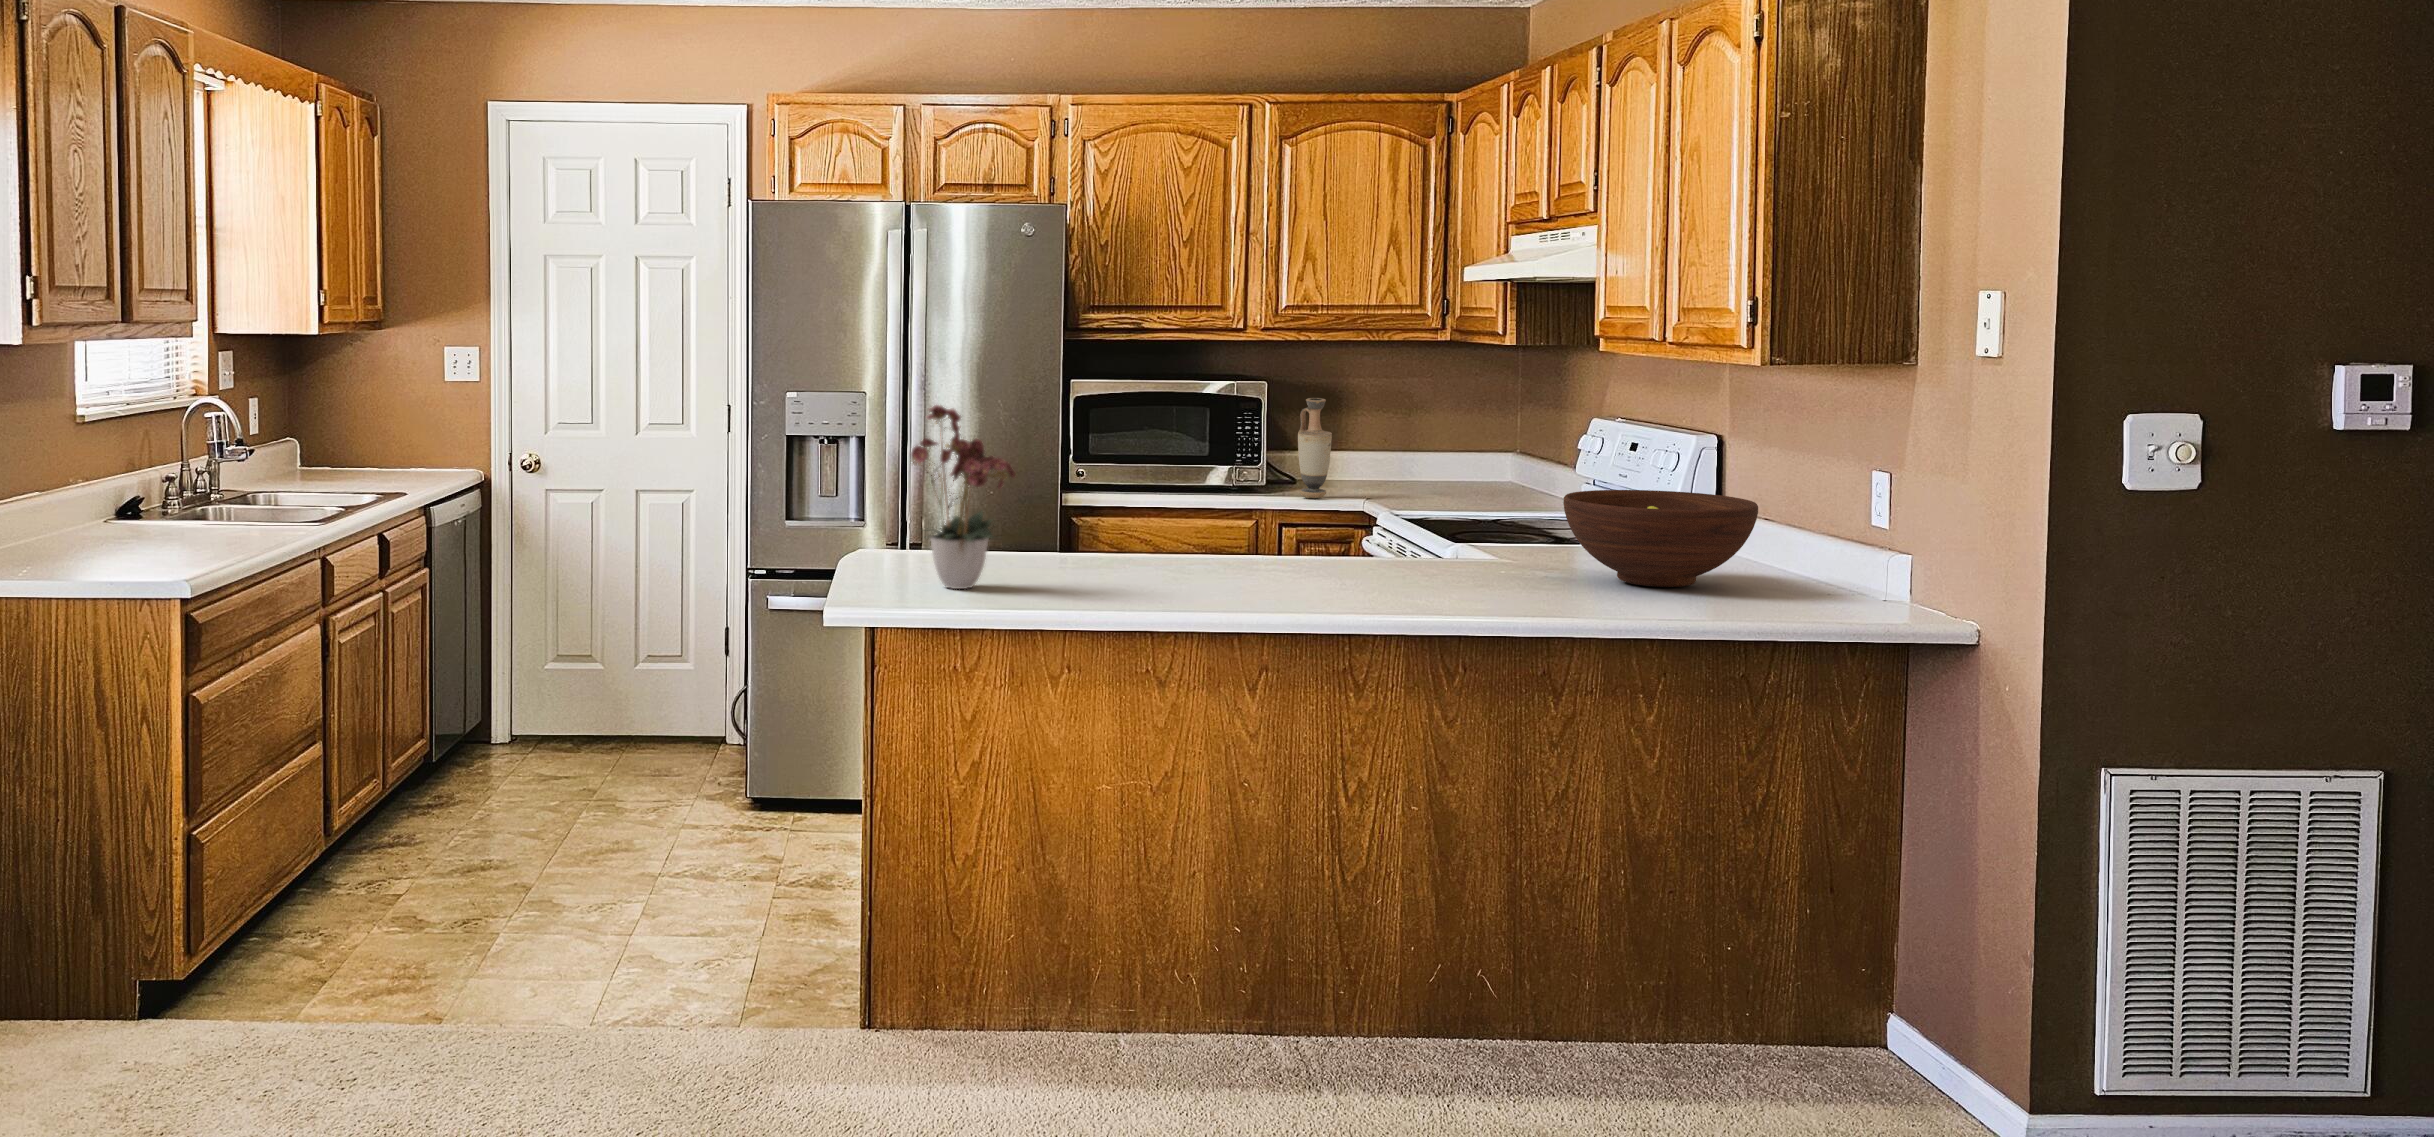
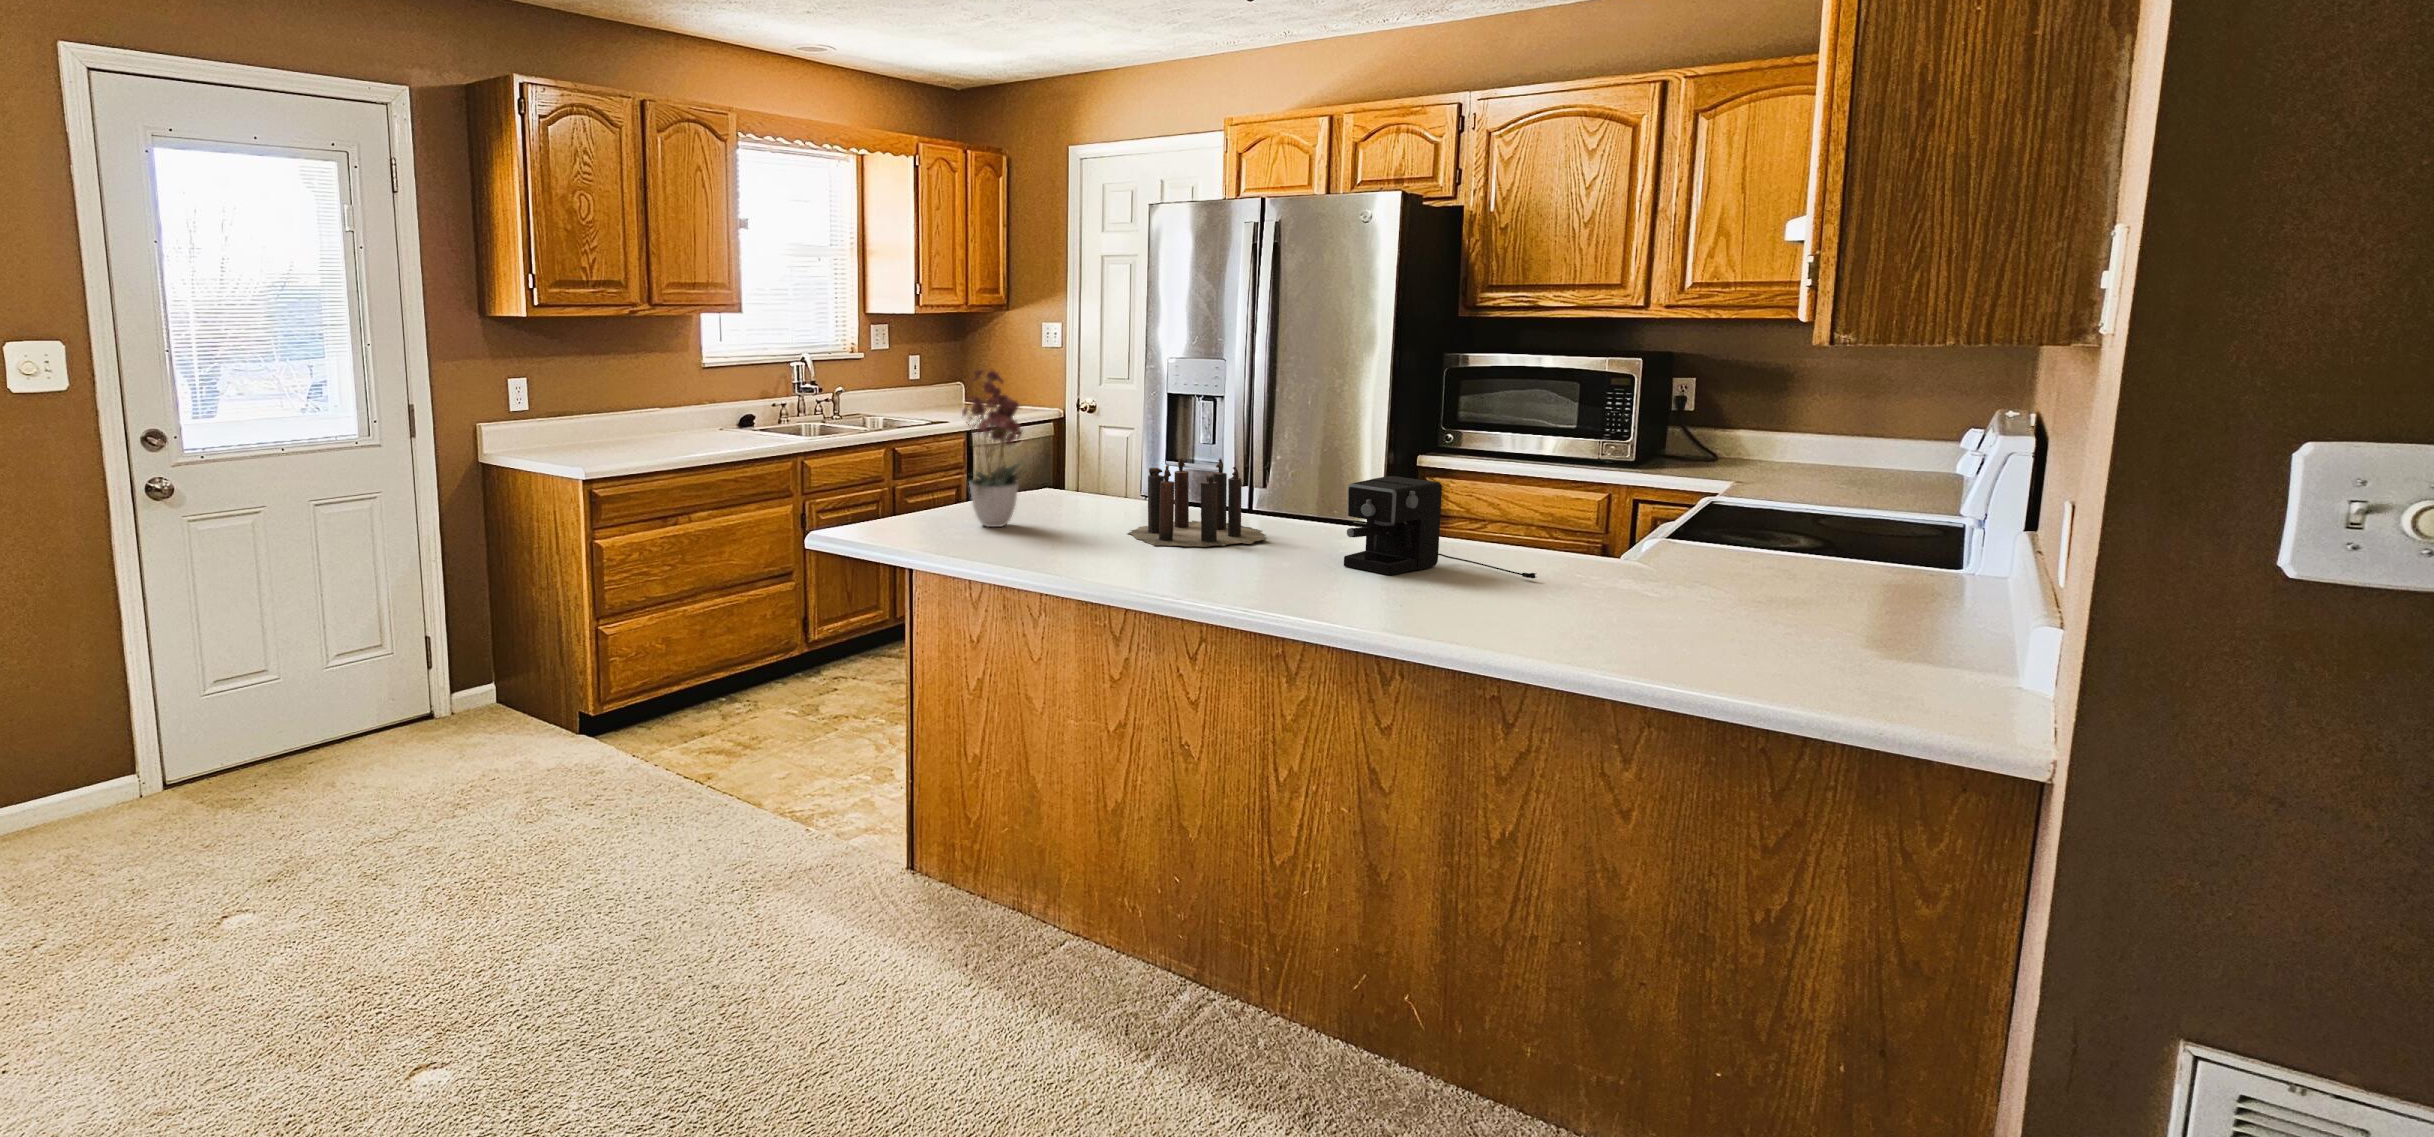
vase: present [1298,398,1332,498] -> none [1669,376,1708,478]
fruit bowl: present [1563,490,1758,587] -> none [1626,490,1896,617]
candle: none [1070,493,1235,589] -> present [1128,458,1266,547]
coffee maker: none [1348,497,1497,588] -> present [1344,476,1537,578]

